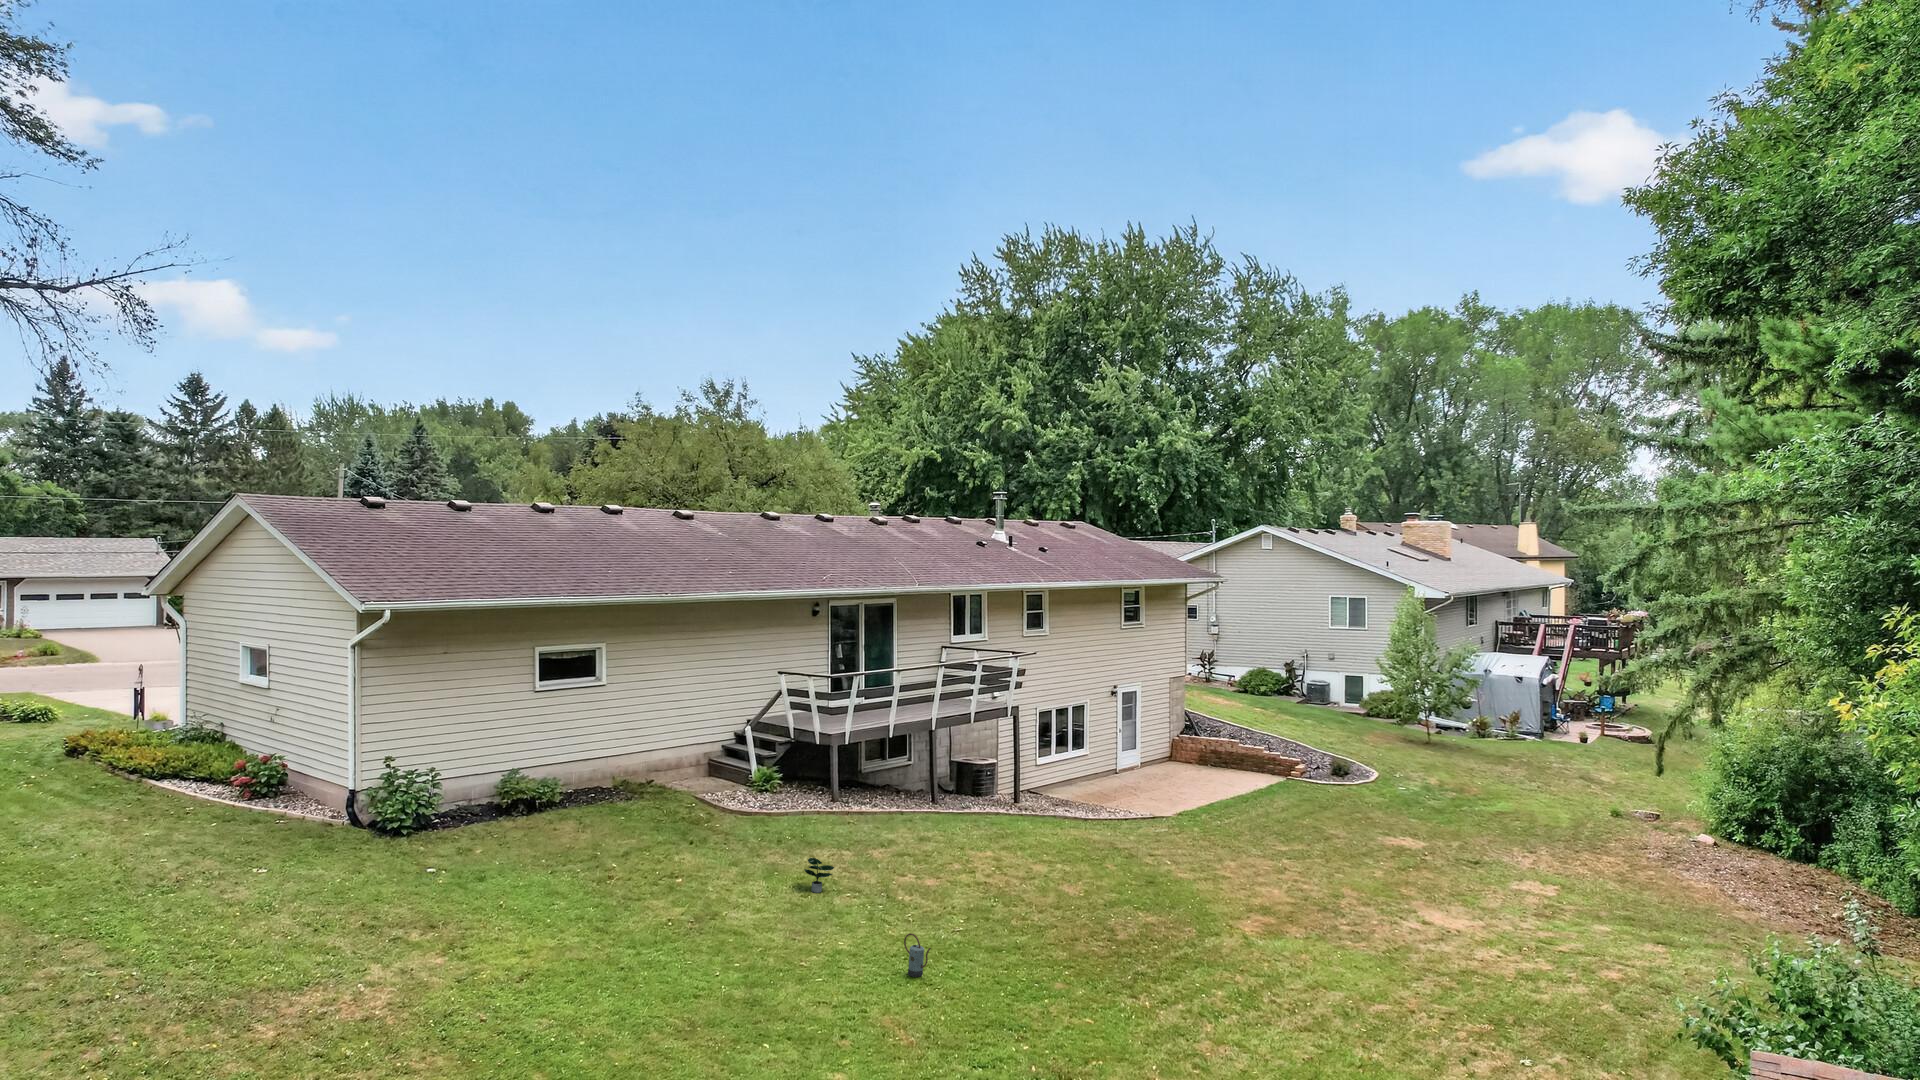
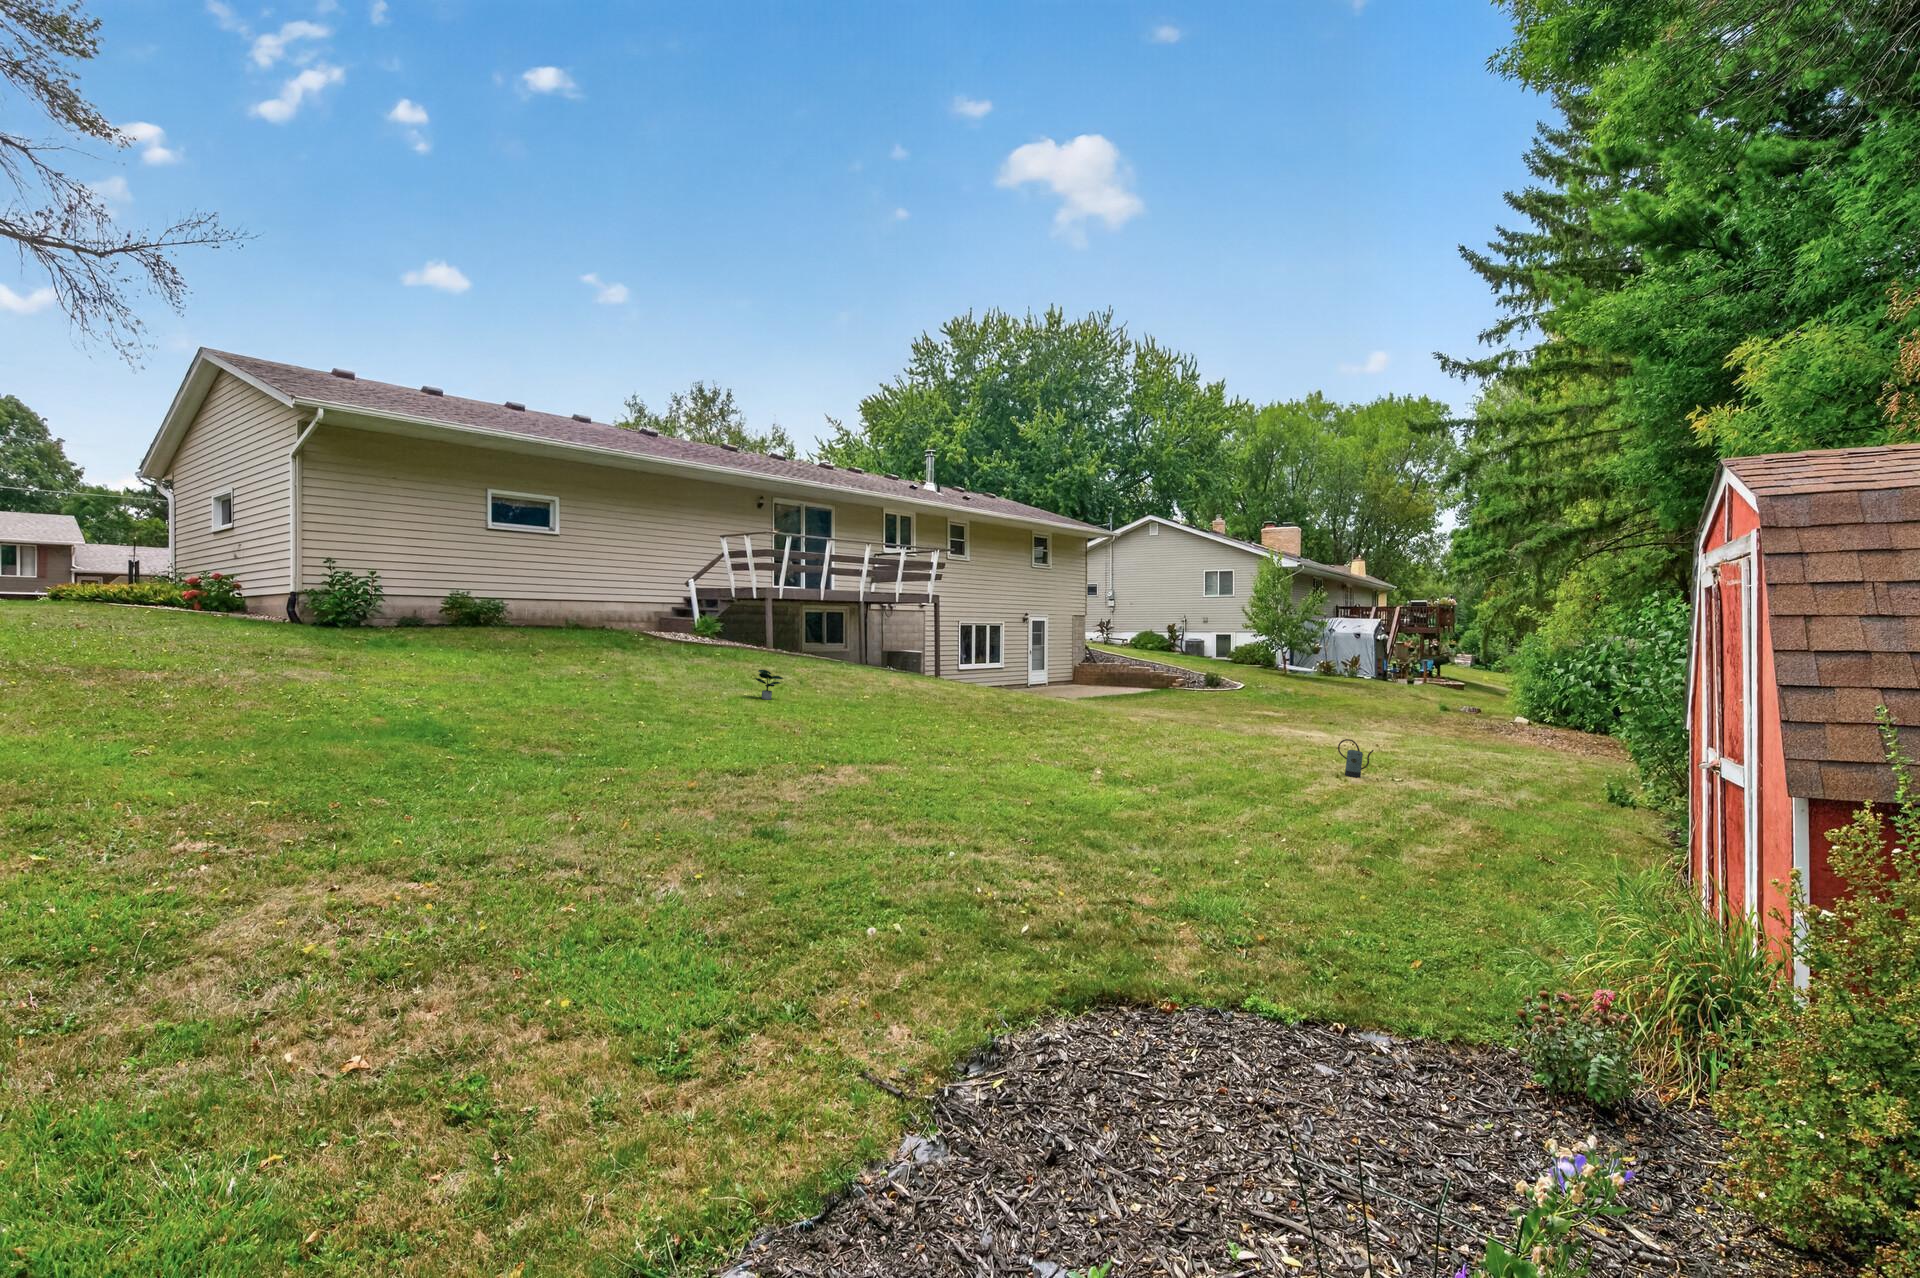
watering can: present [904,933,931,977] -> present [1338,739,1374,777]

